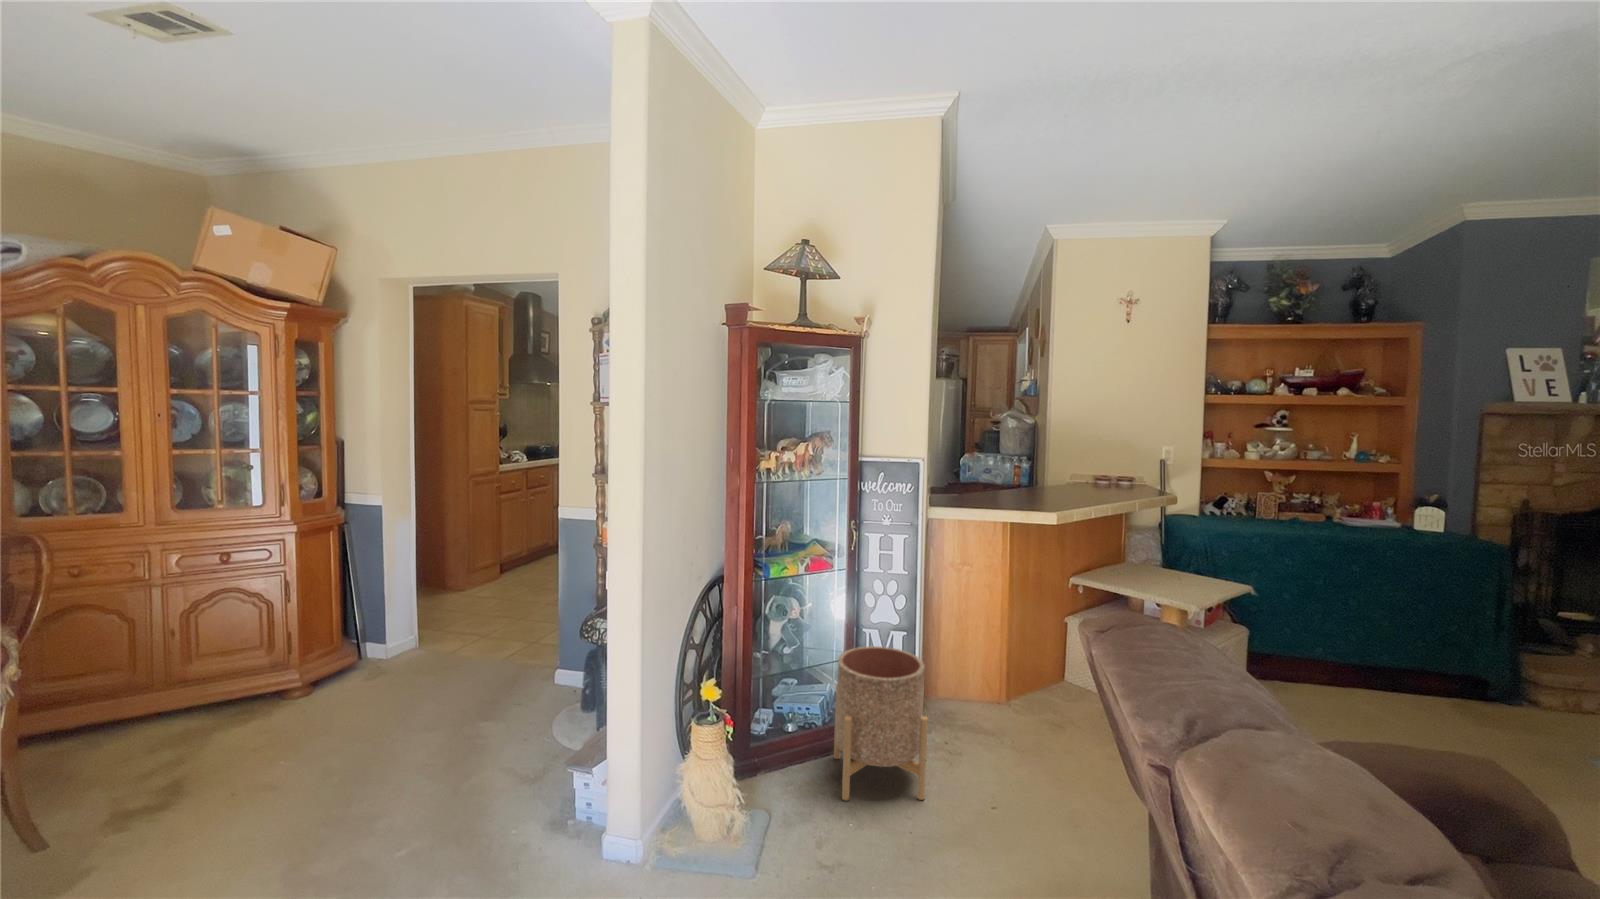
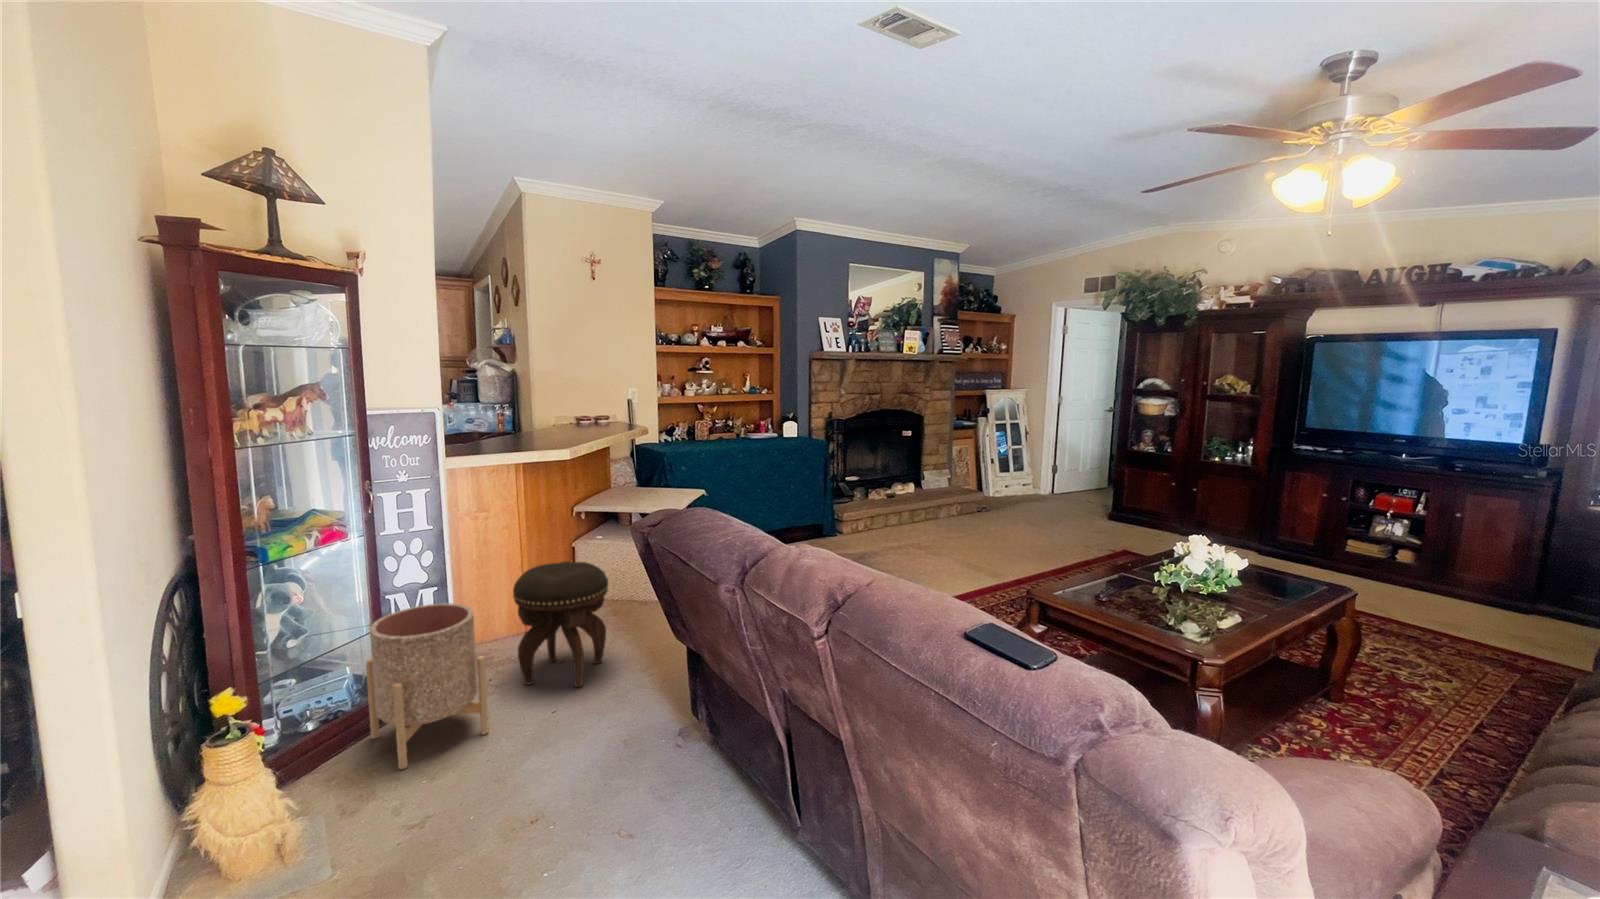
footstool: none [970,636,1079,791] -> present [513,561,608,687]

